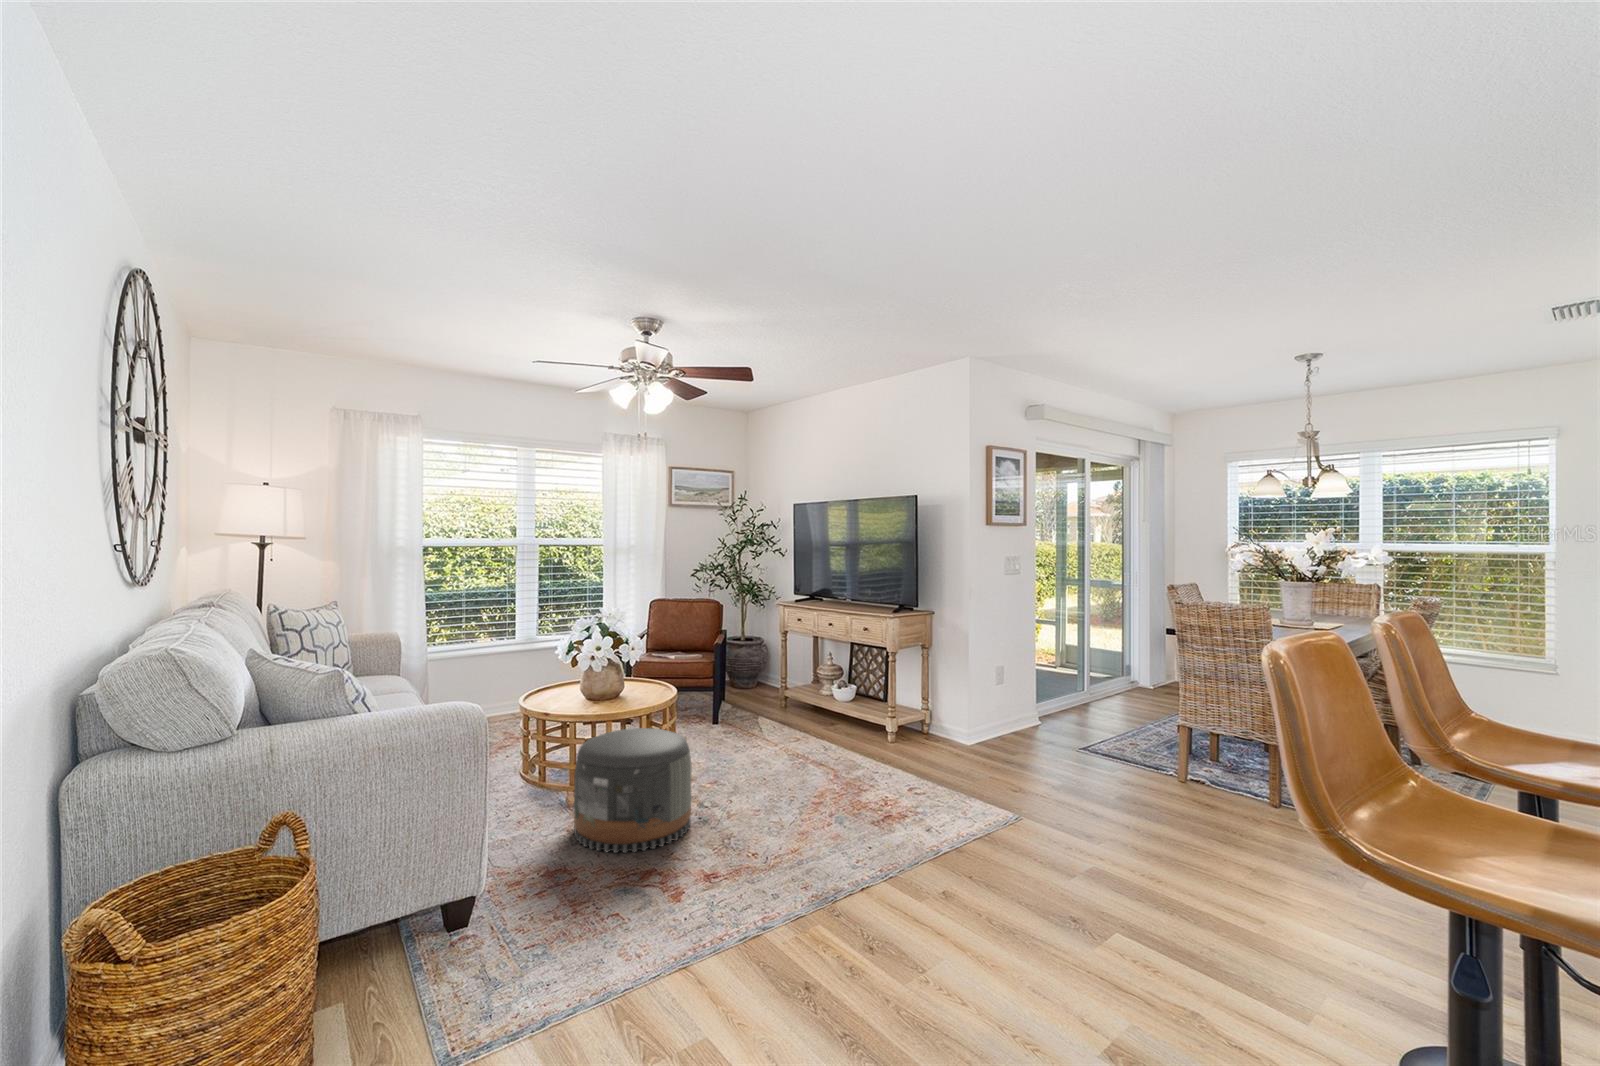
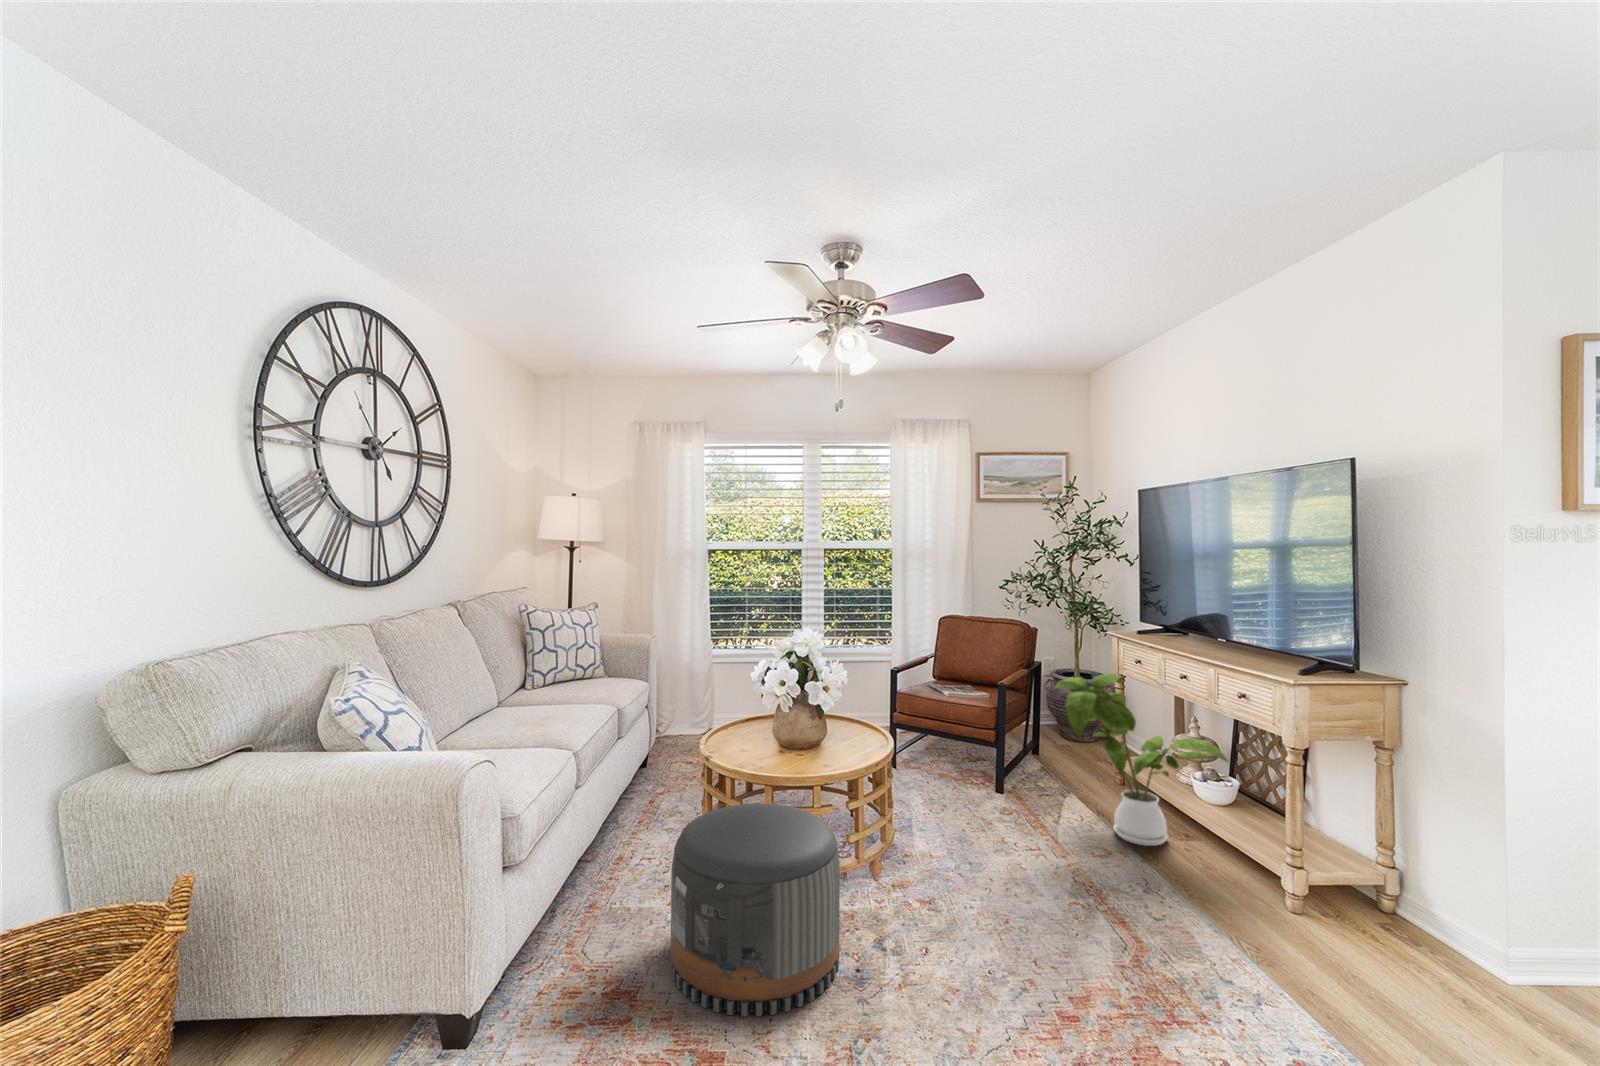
house plant: none [761,626,860,730] -> present [1053,673,1228,846]

